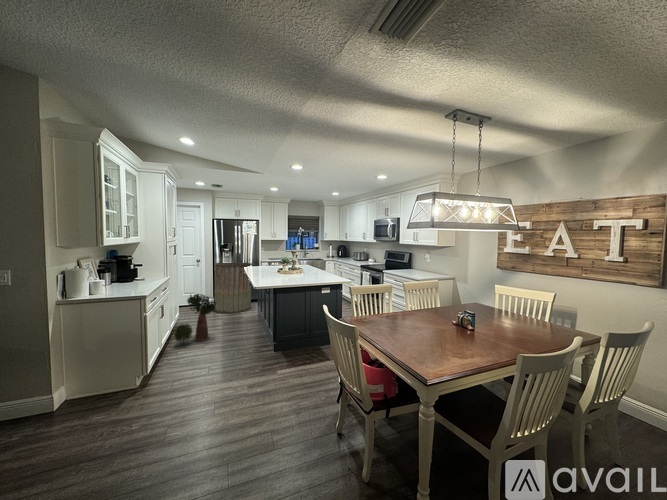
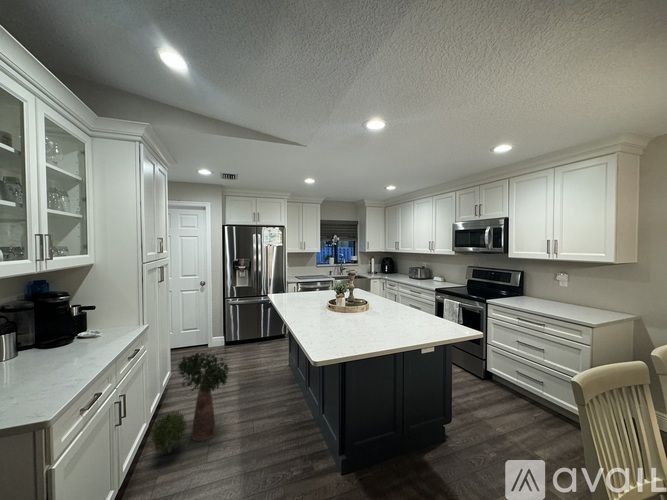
trash can: present [214,263,252,314] -> none [225,285,277,364]

